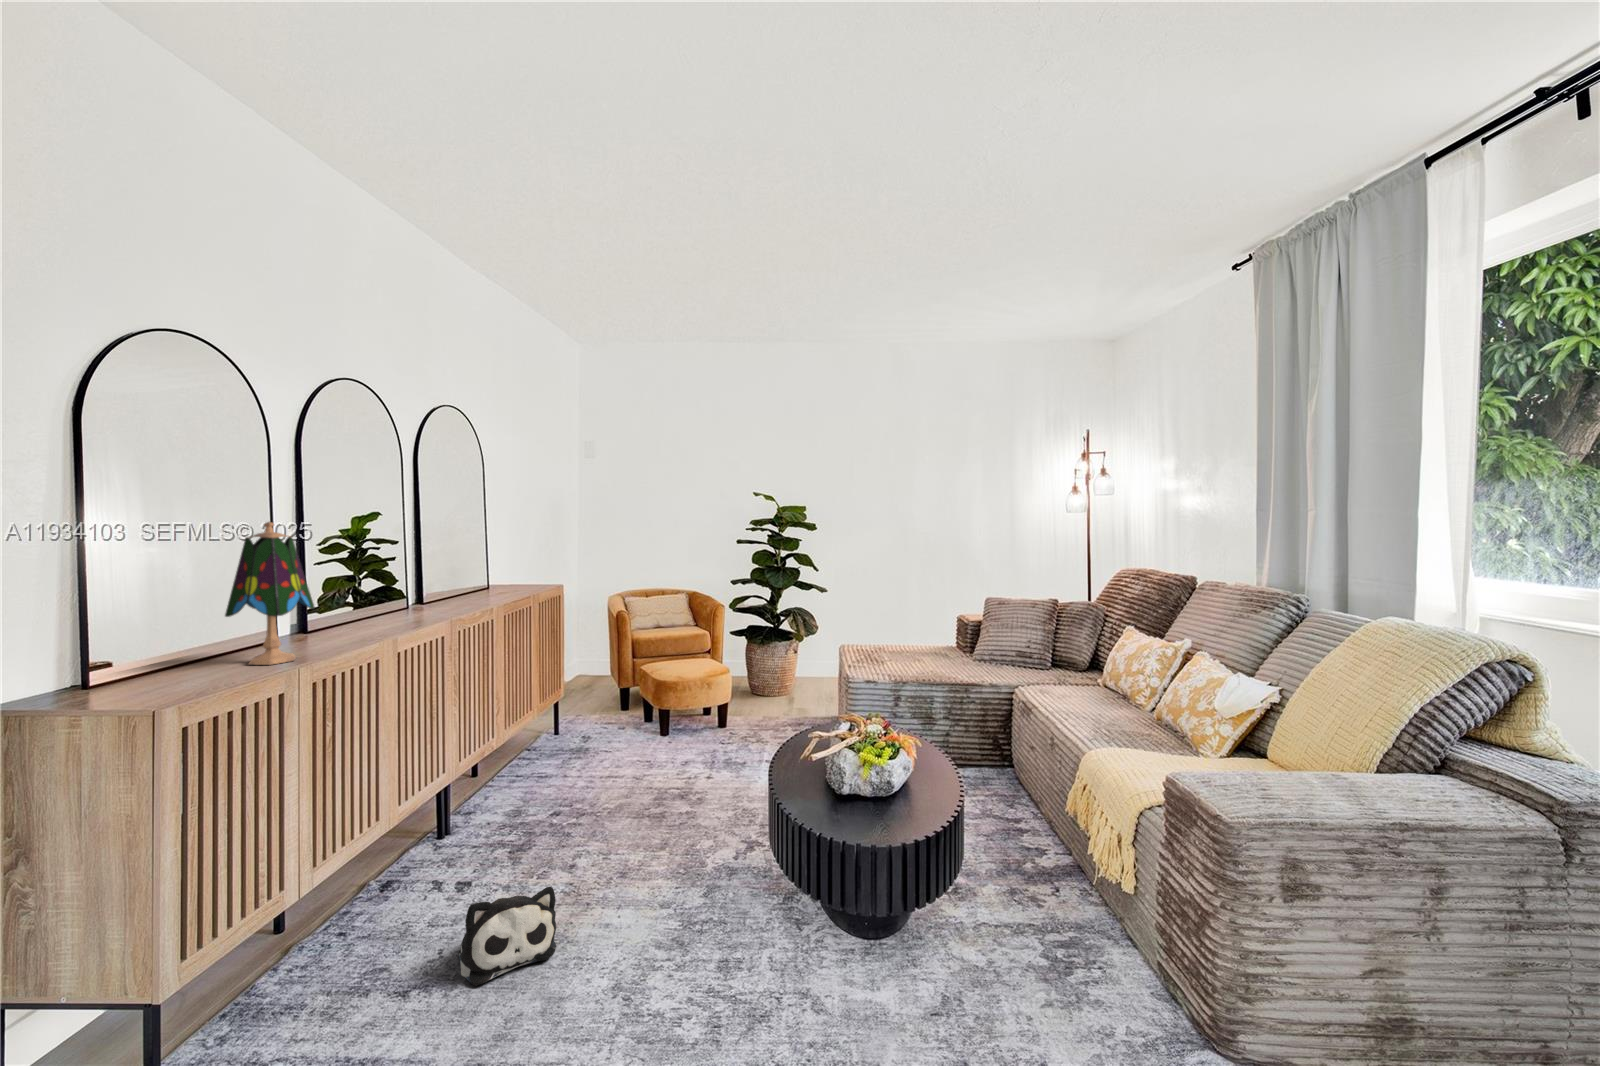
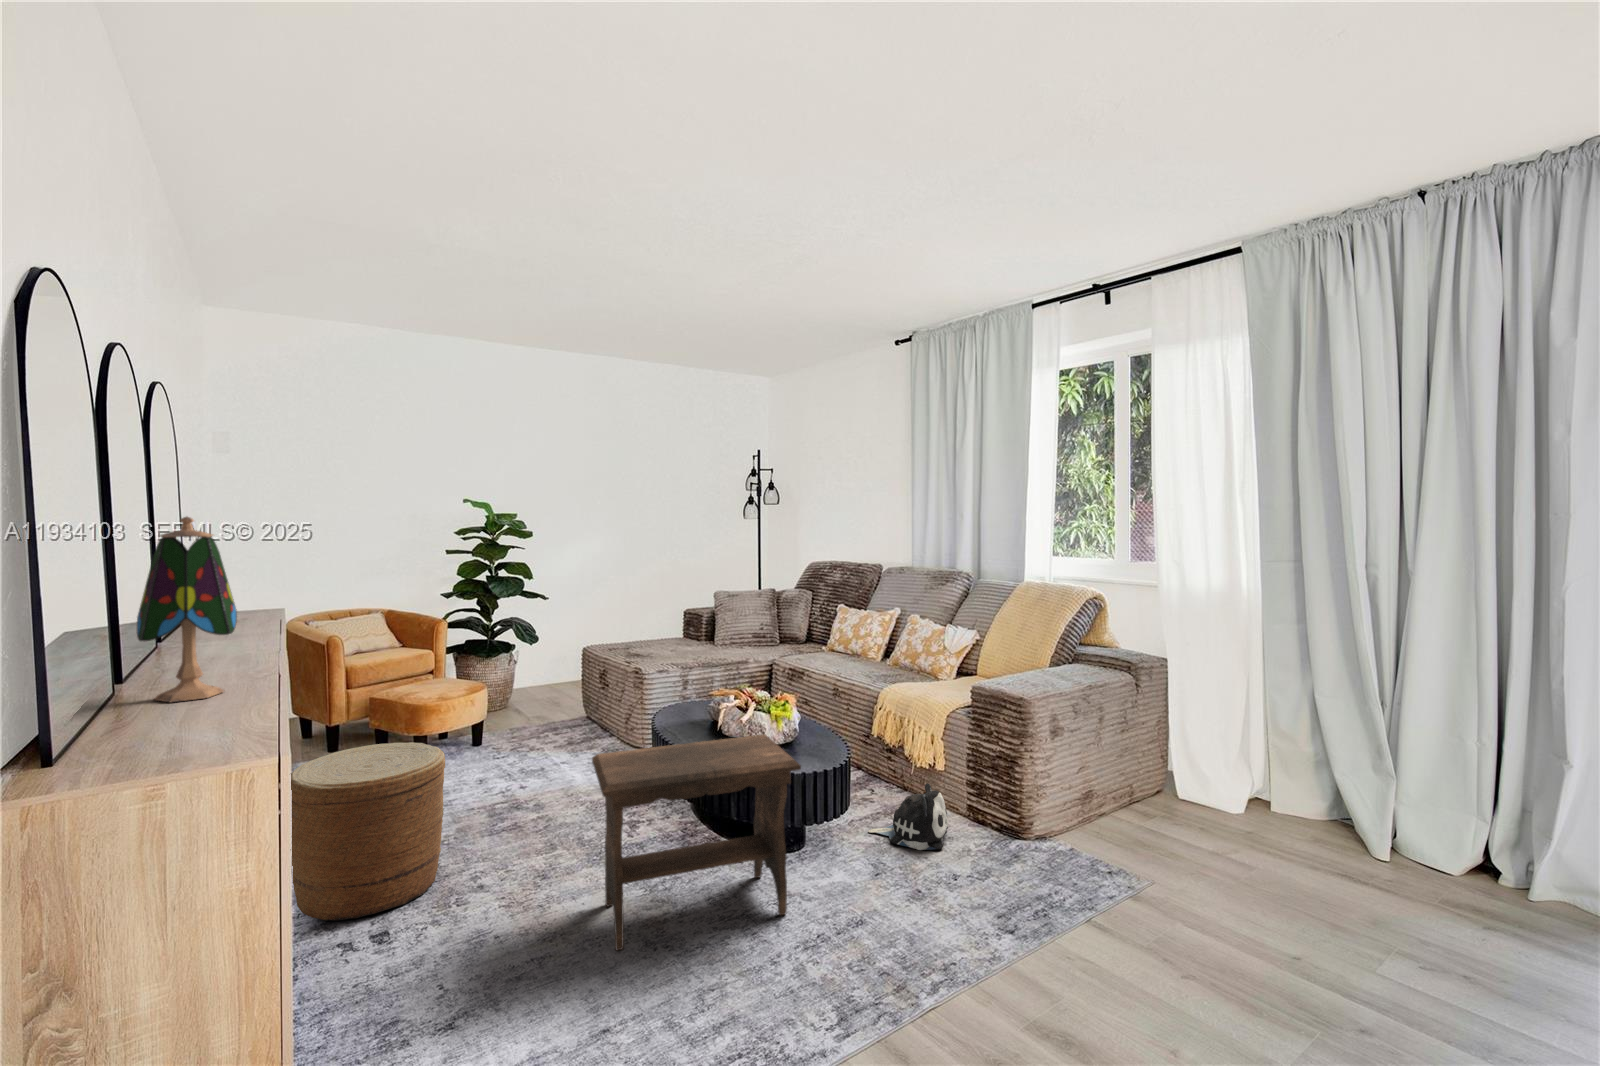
woven basket: none [448,714,577,863] -> present [291,742,445,921]
footstool: none [569,766,816,1018] -> present [592,734,801,950]
plush toy: present [459,887,557,986] -> present [868,783,948,850]

